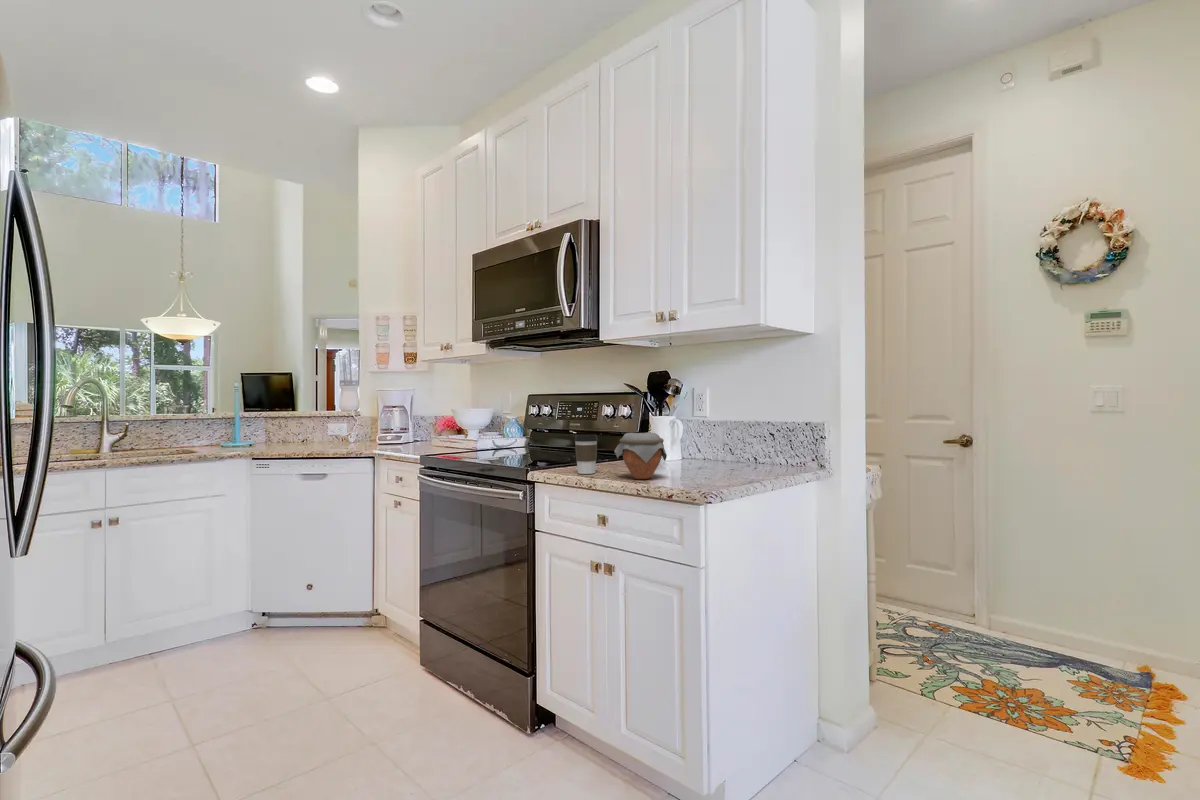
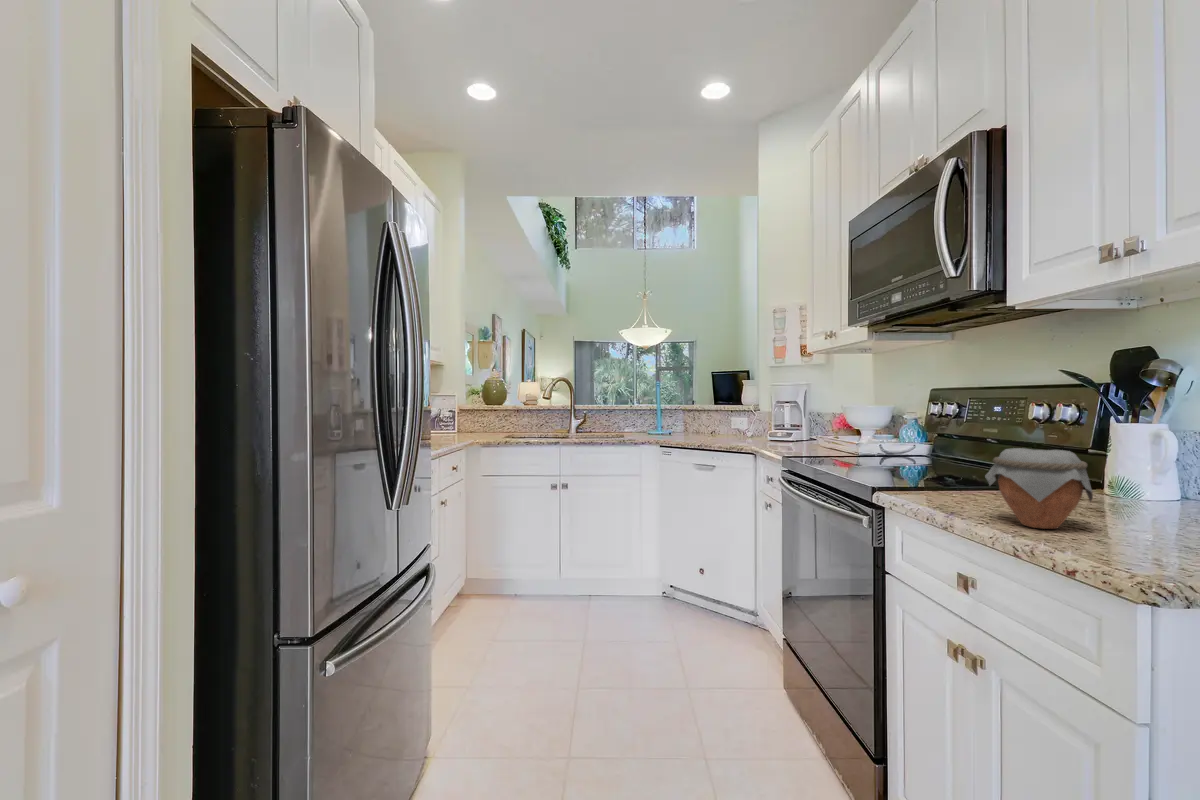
coffee cup: present [574,435,598,474] -> none [929,446,970,505]

